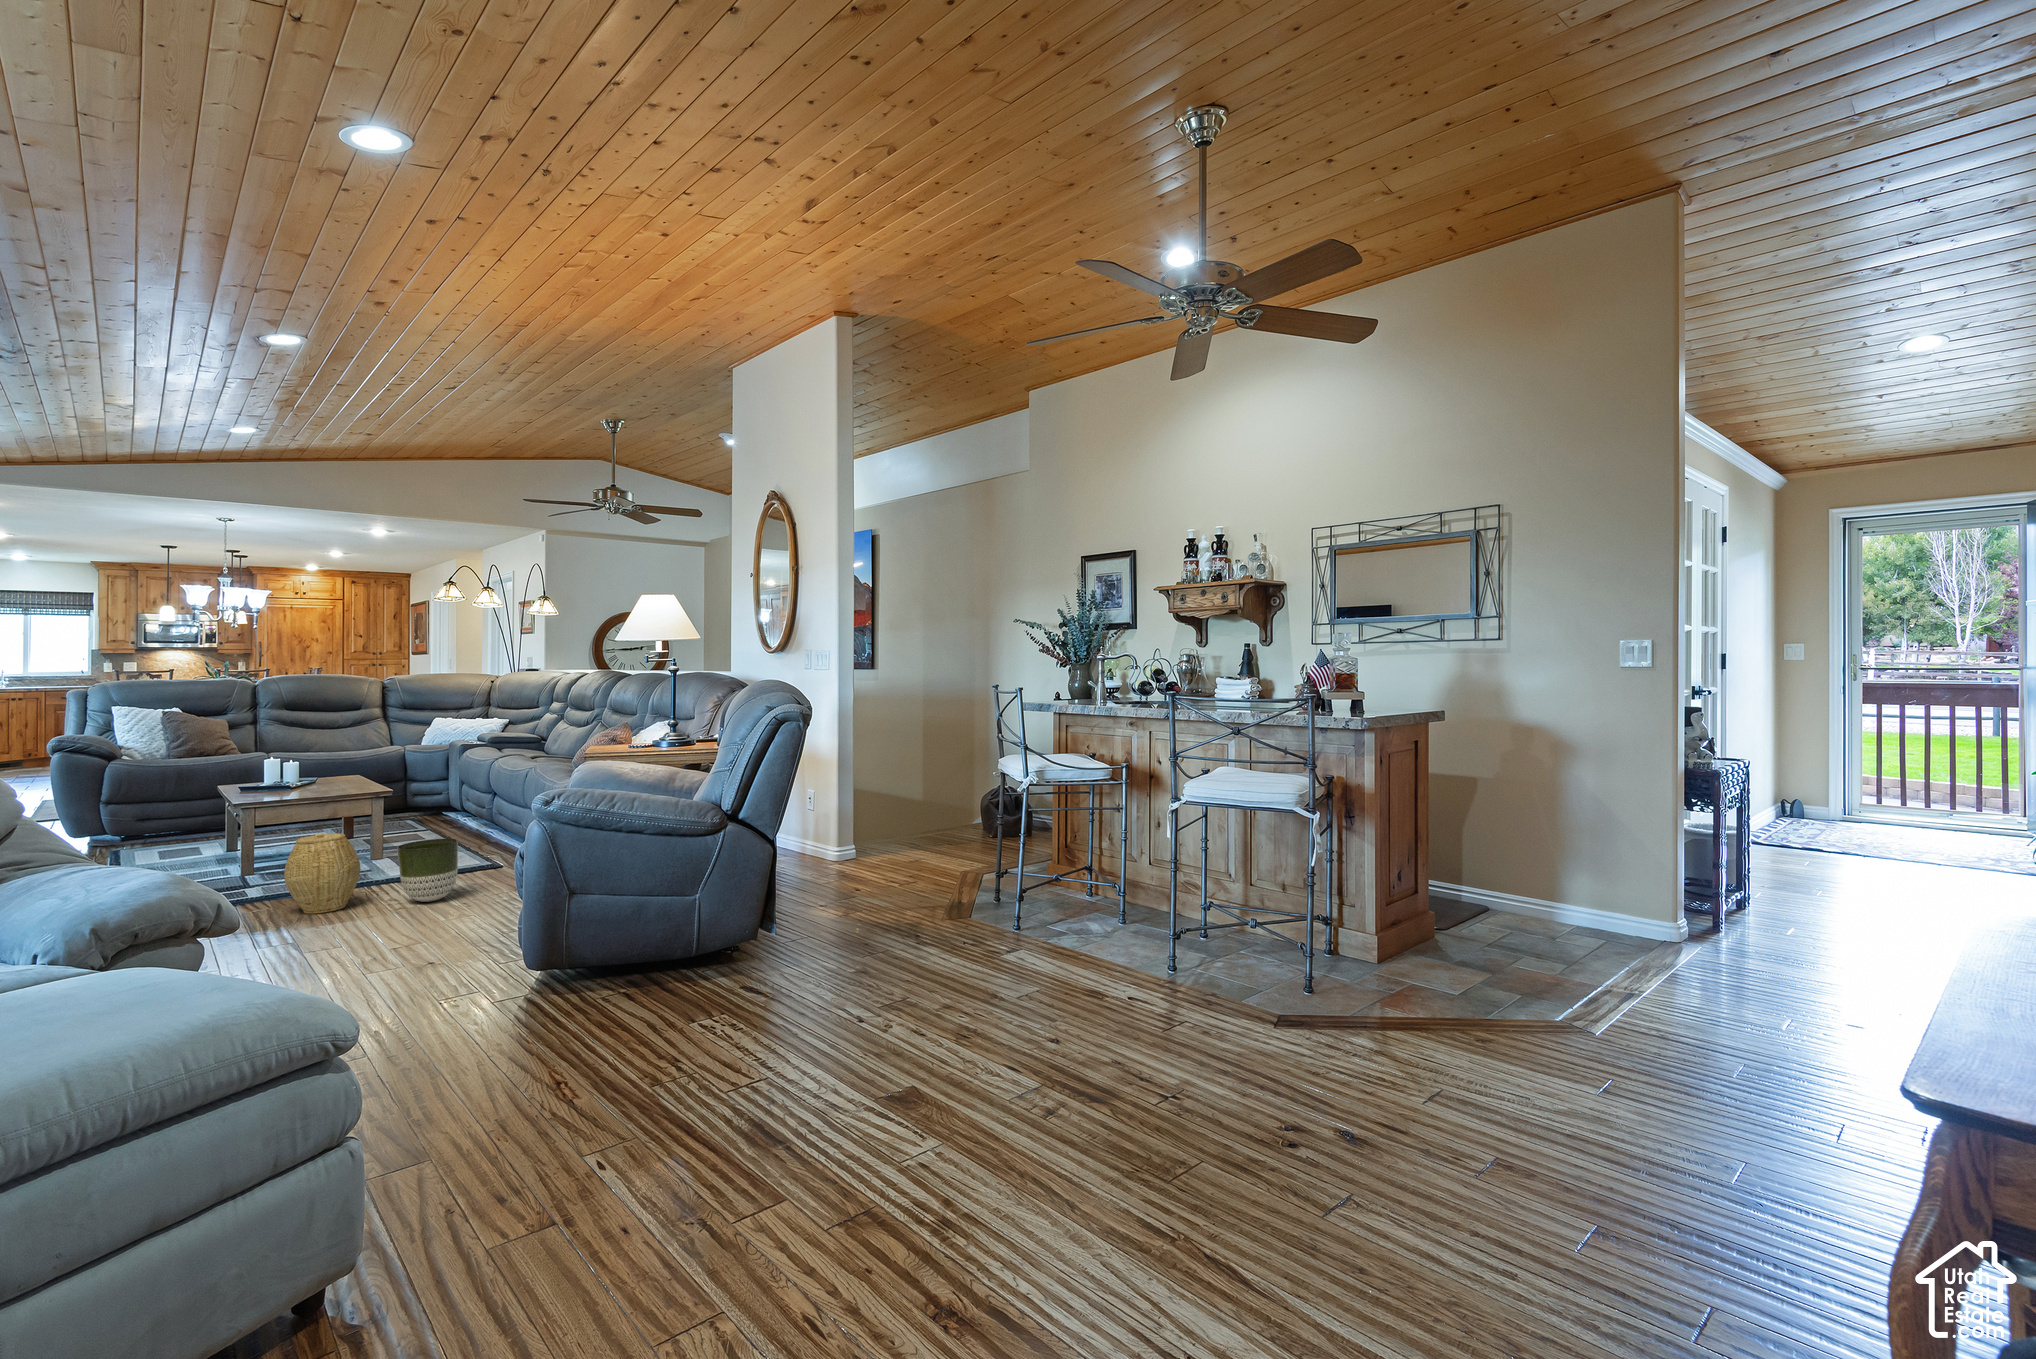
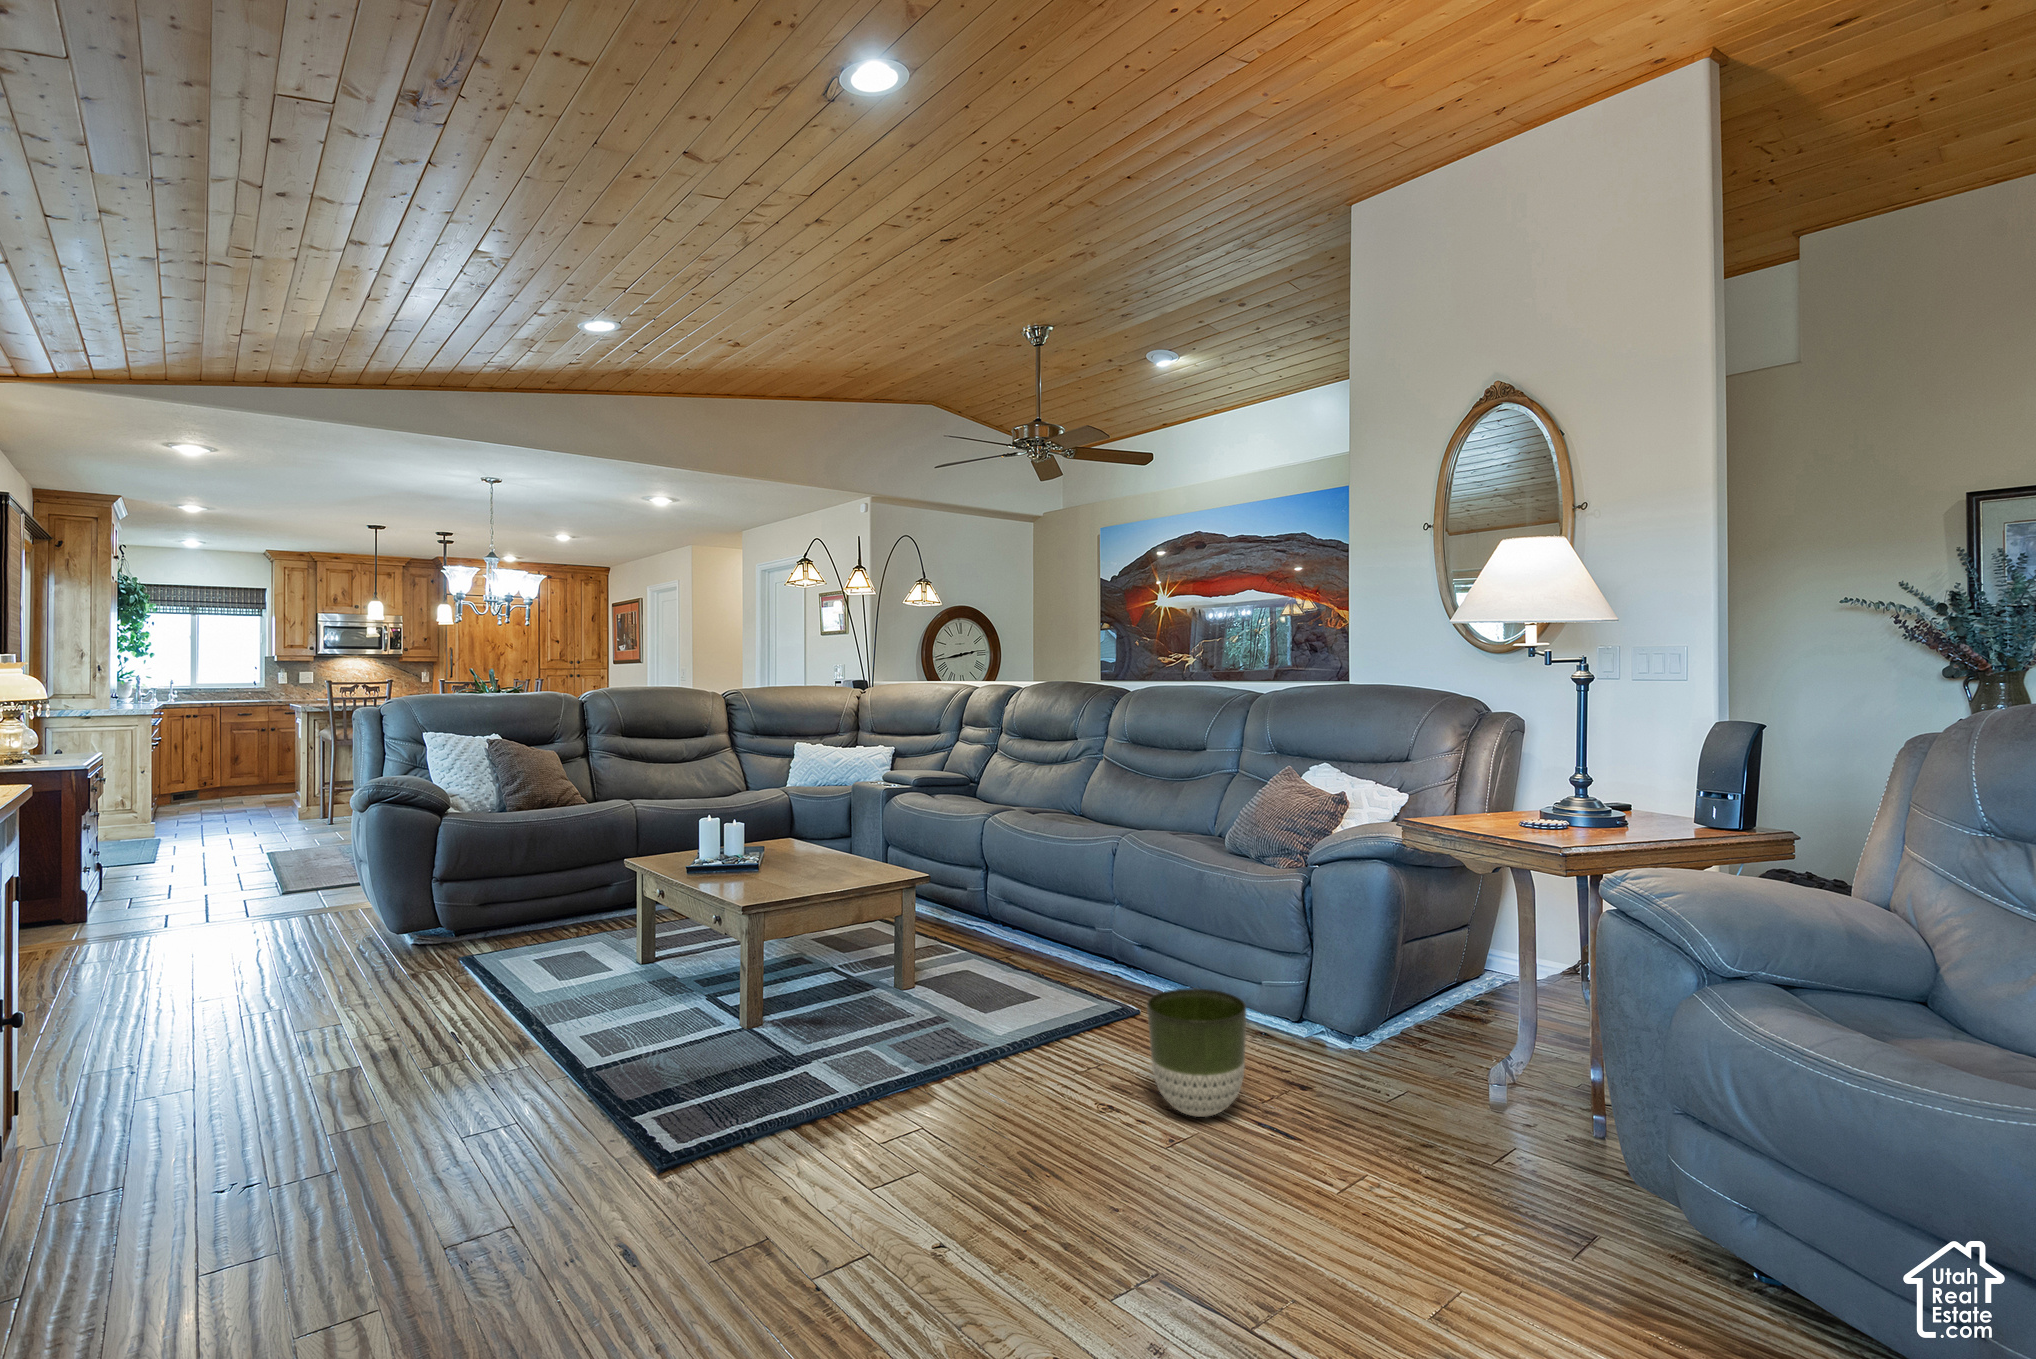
woven basket: present [284,833,360,914] -> none [980,985,1098,1150]

